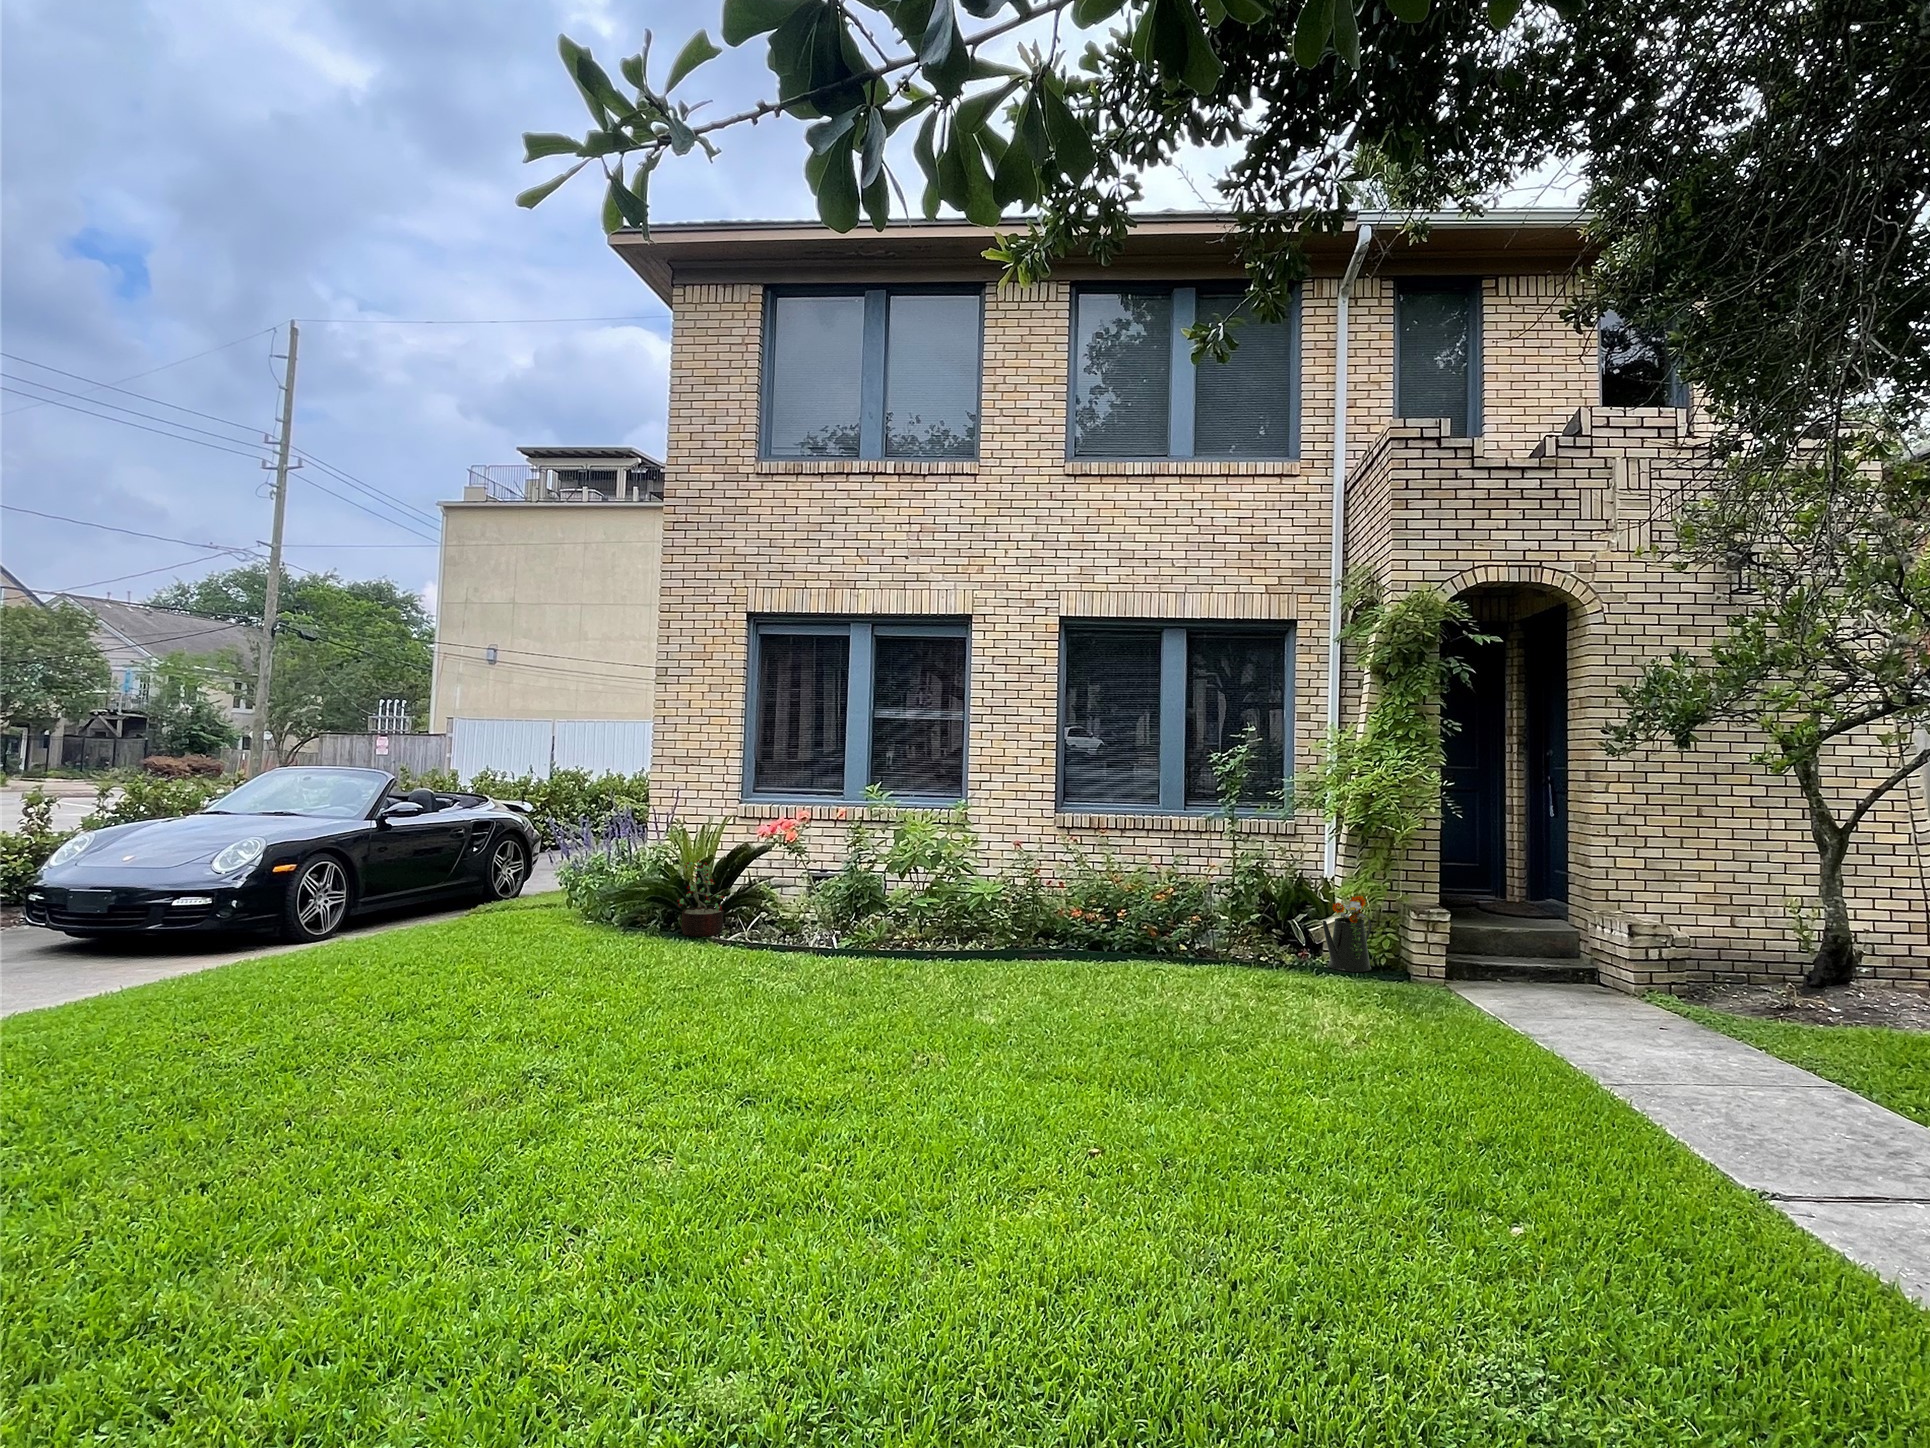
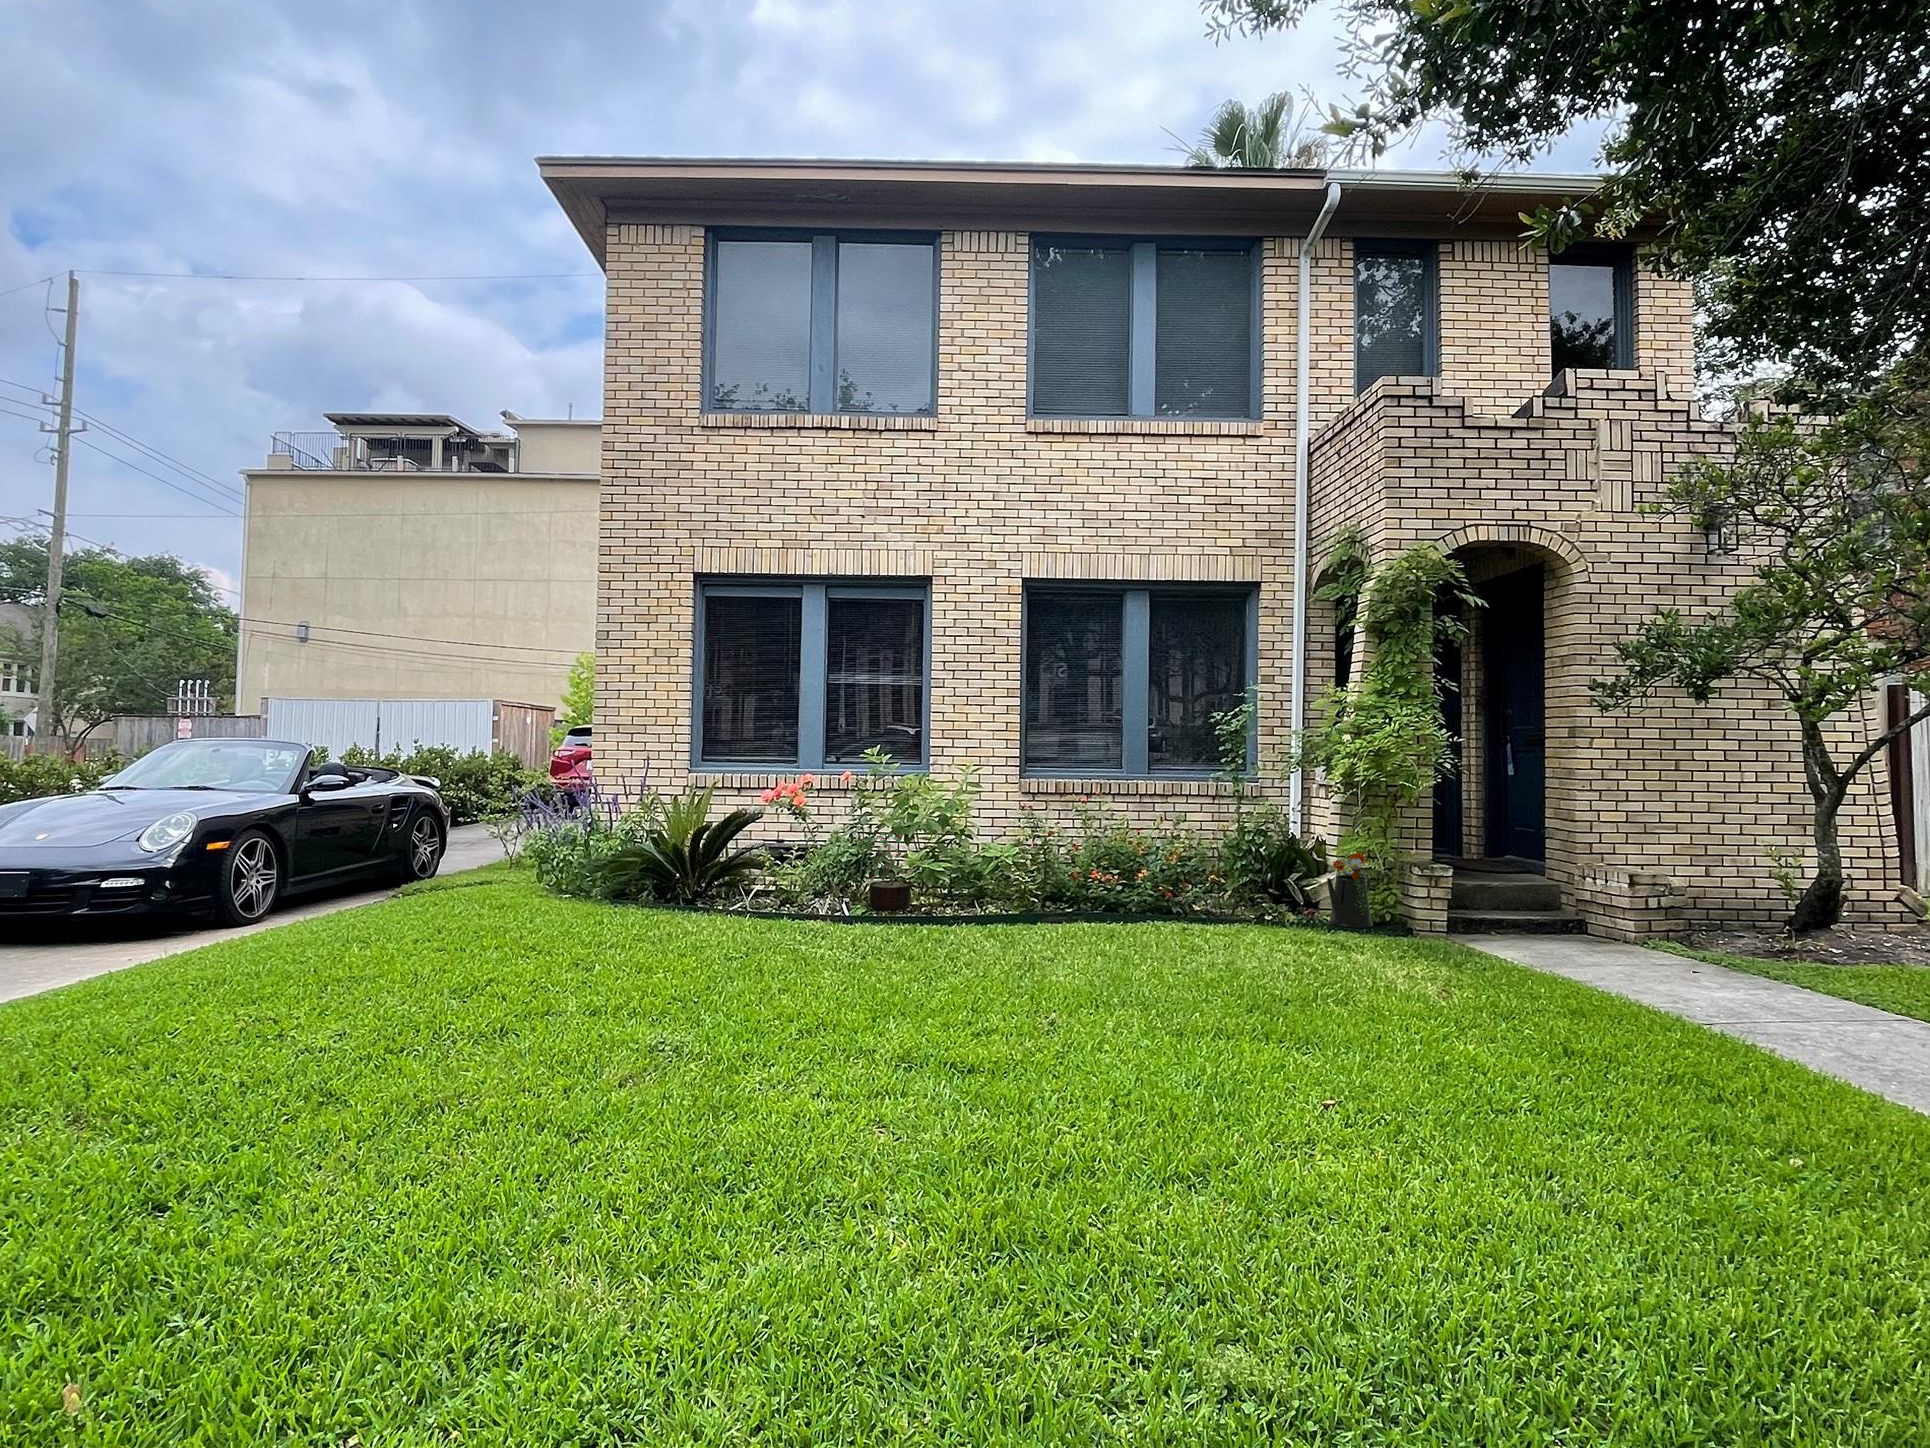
decorative plant: present [678,860,725,937] -> present [869,831,911,910]

